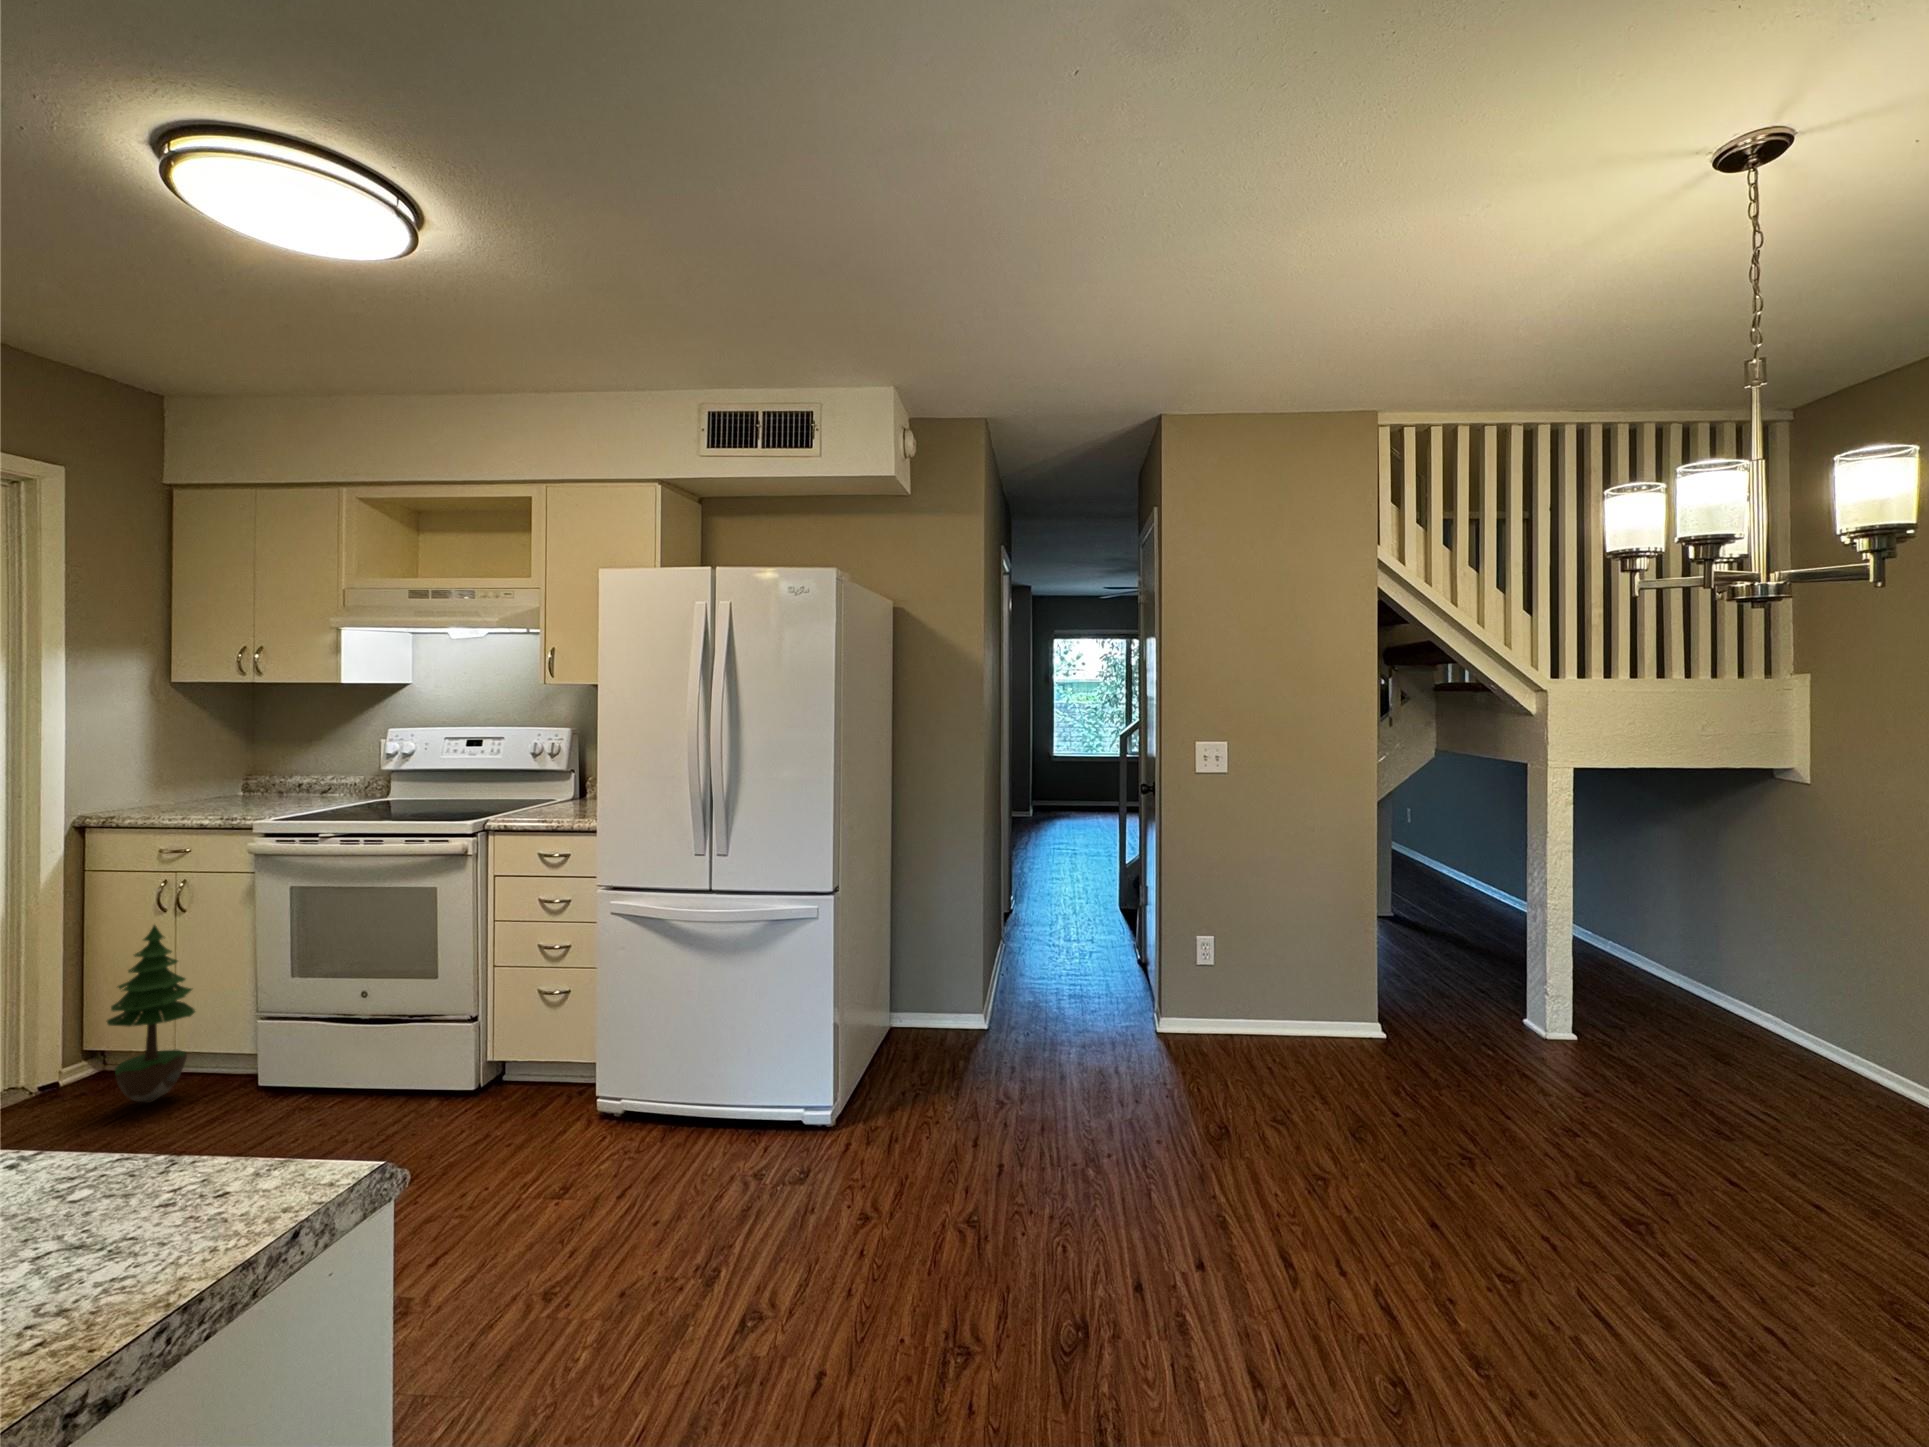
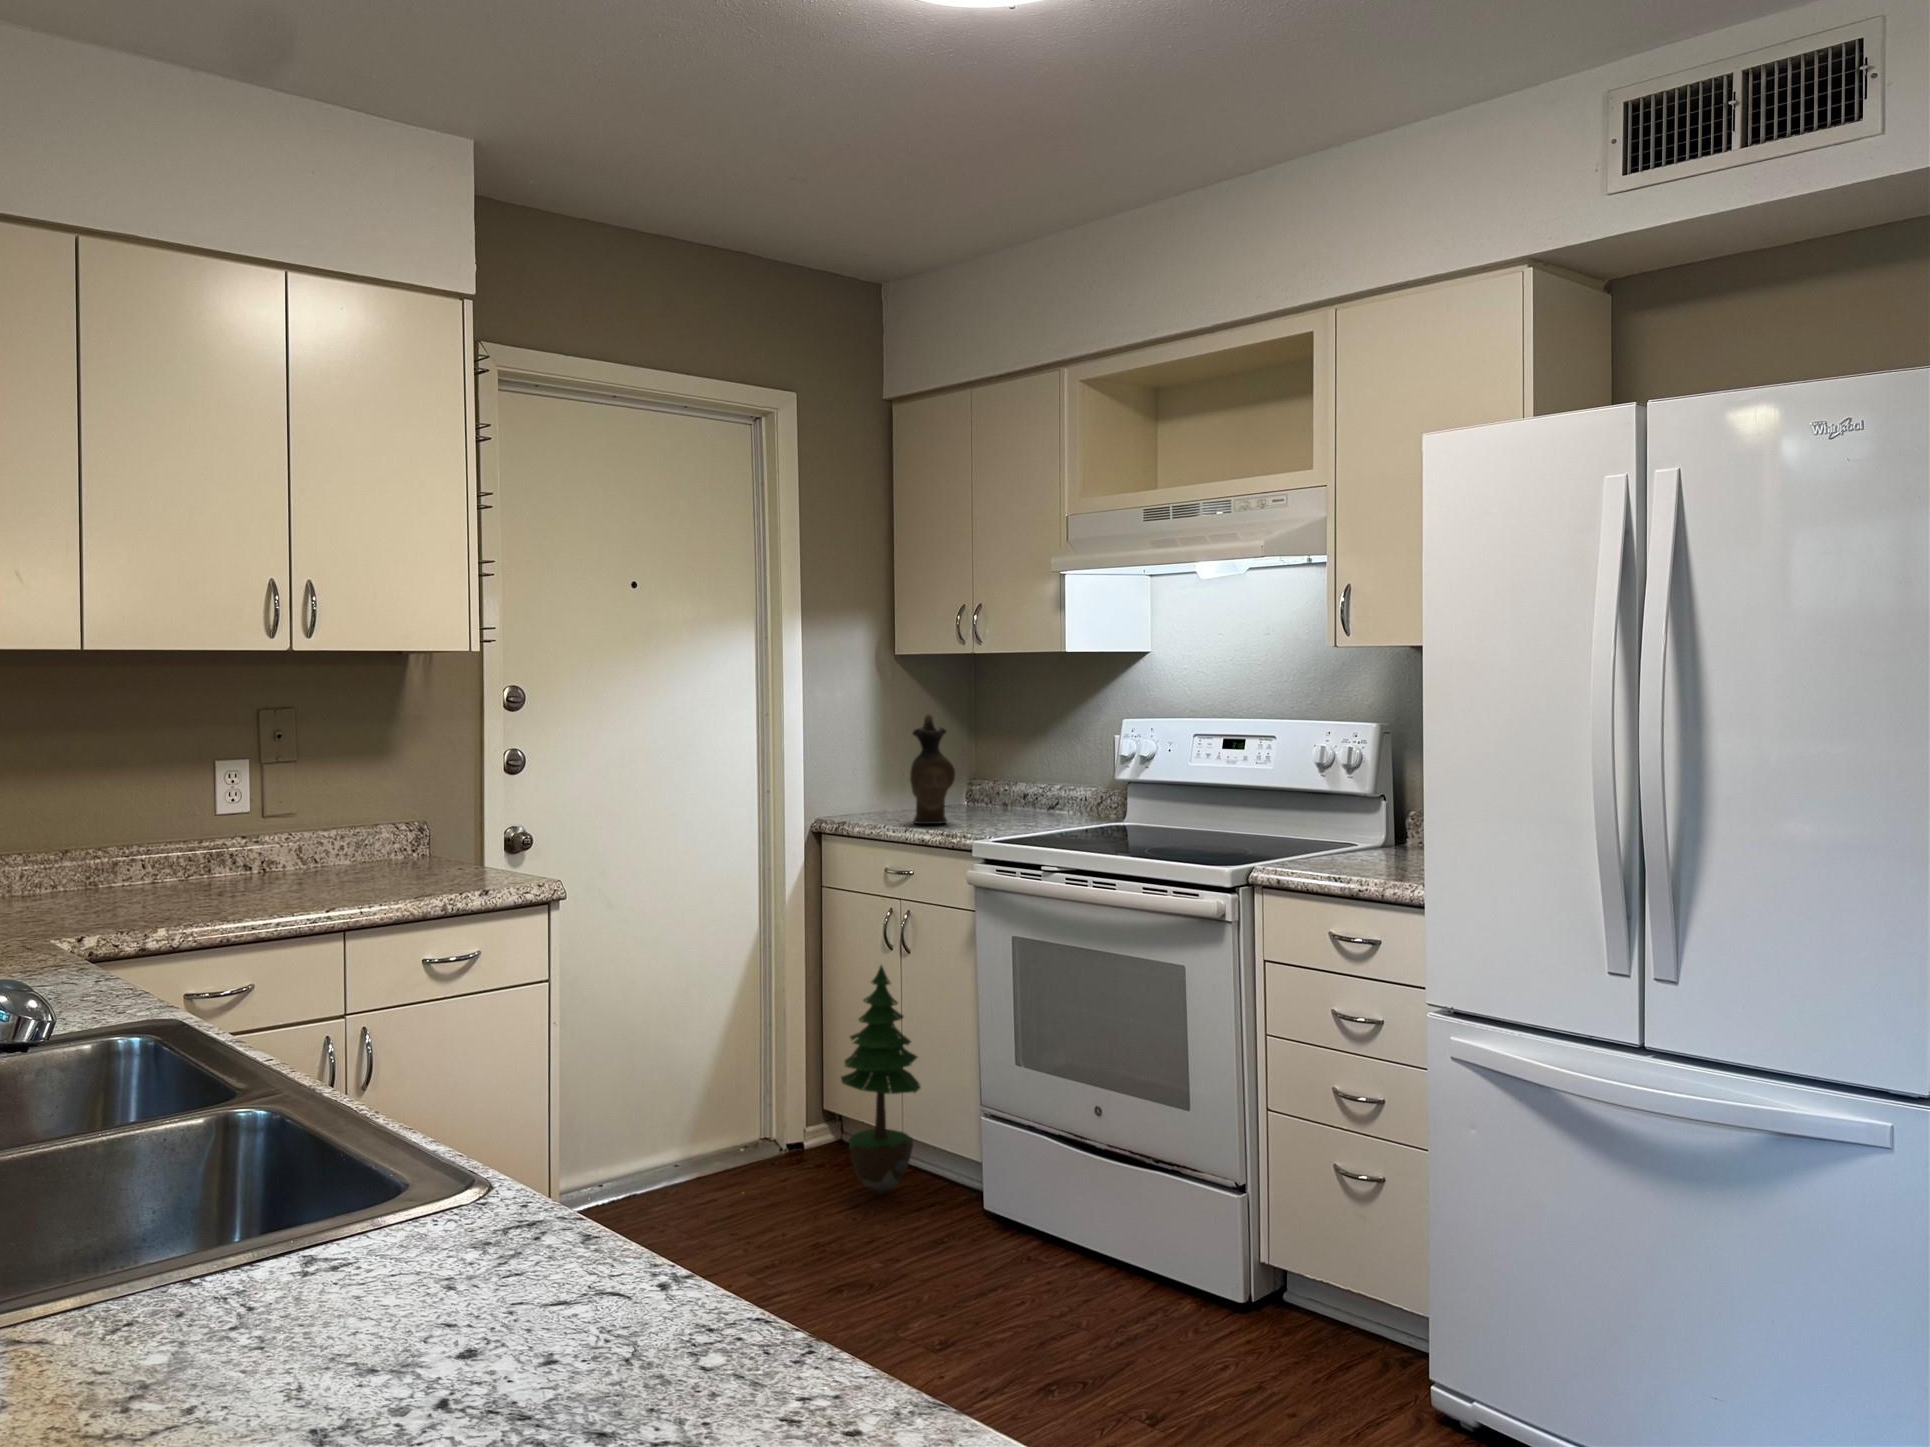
ceramic pitcher: none [188,729,234,812] -> present [910,715,955,824]

